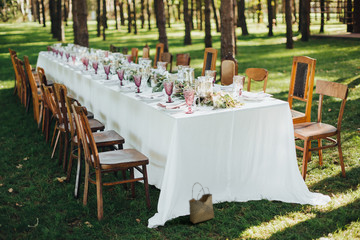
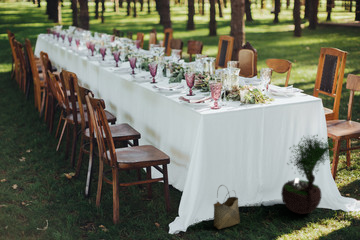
potted tree: none [253,132,303,209] -> present [281,135,335,214]

